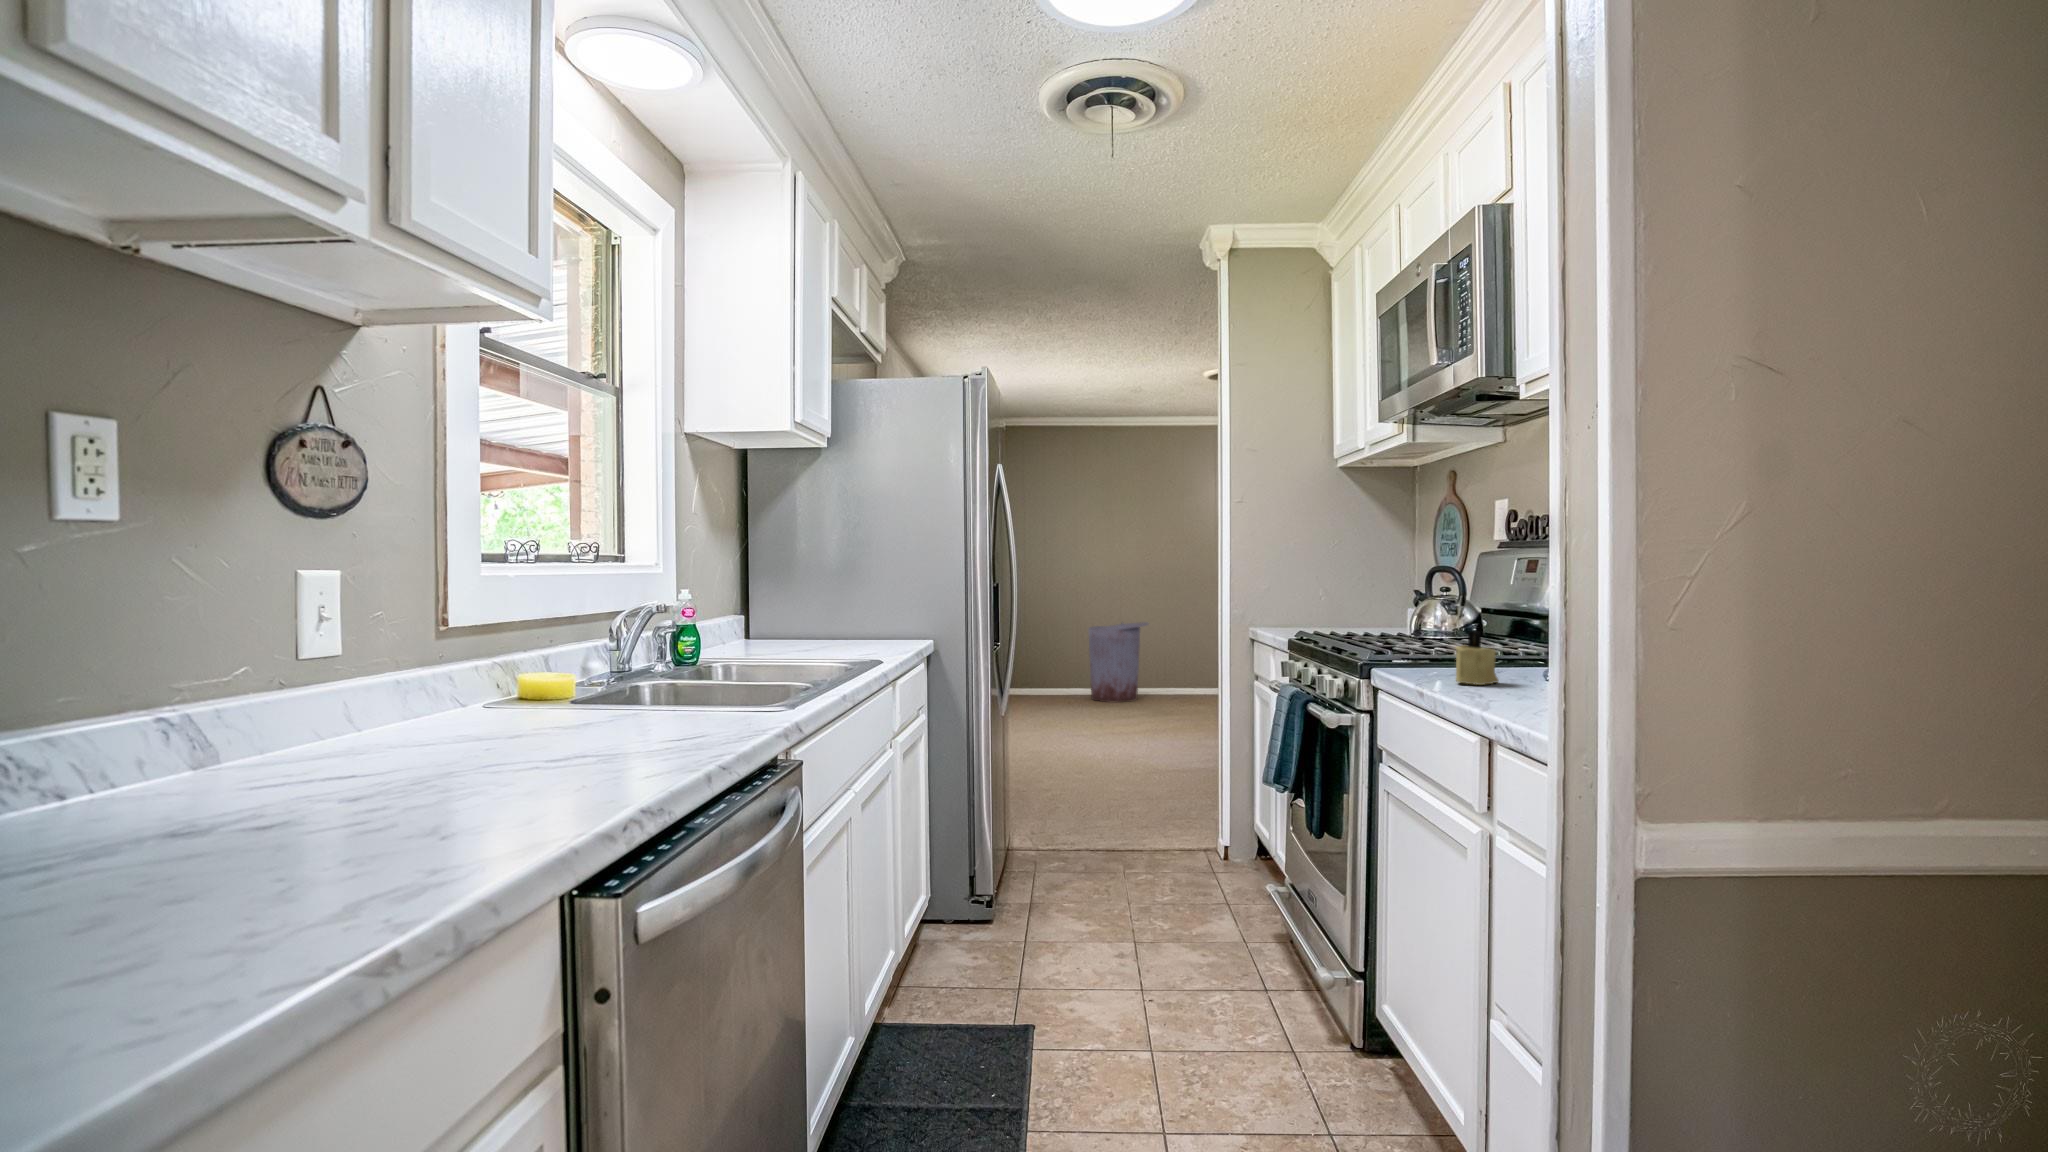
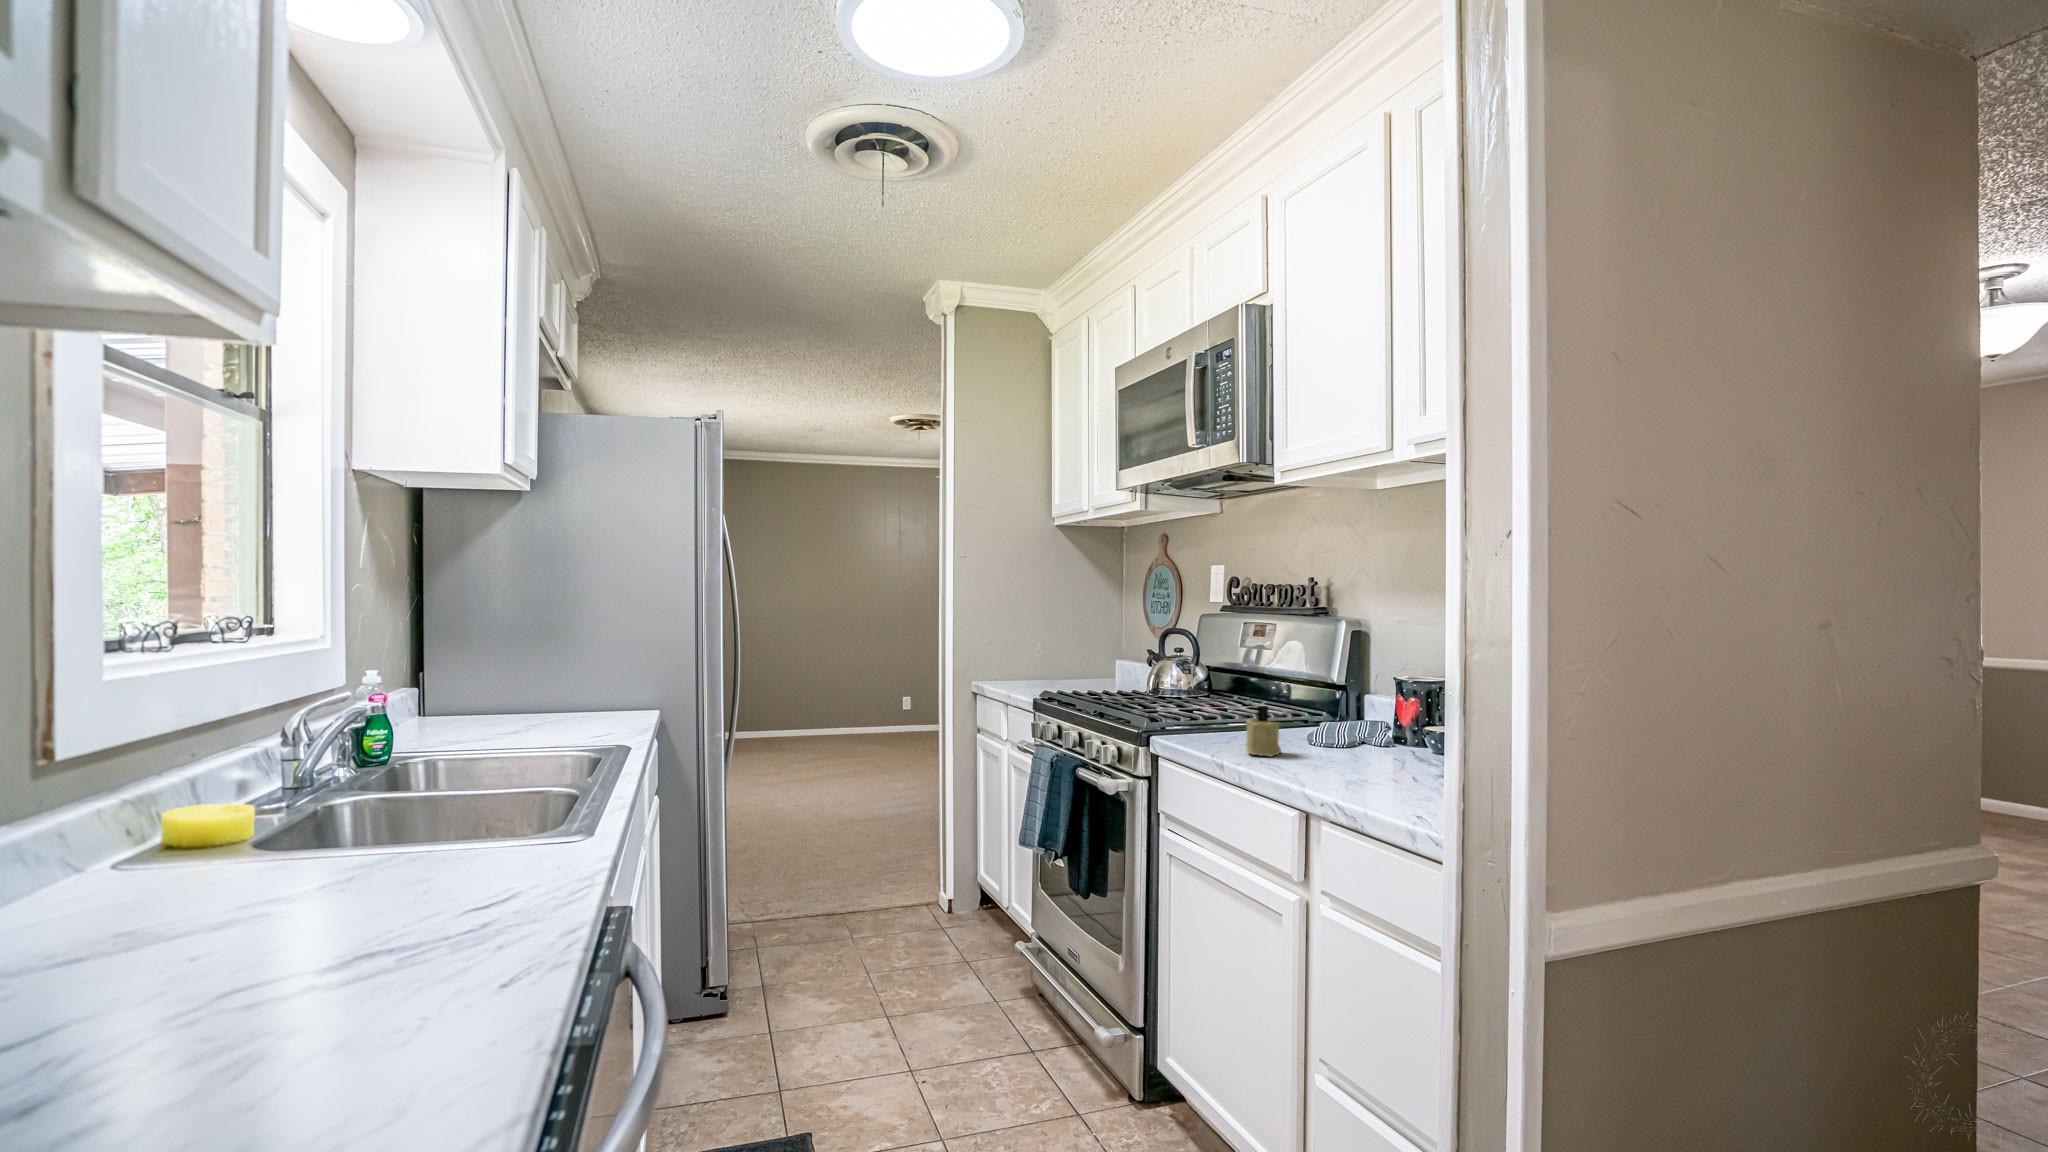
trash can: present [1088,622,1148,702] -> none [759,655,823,739]

